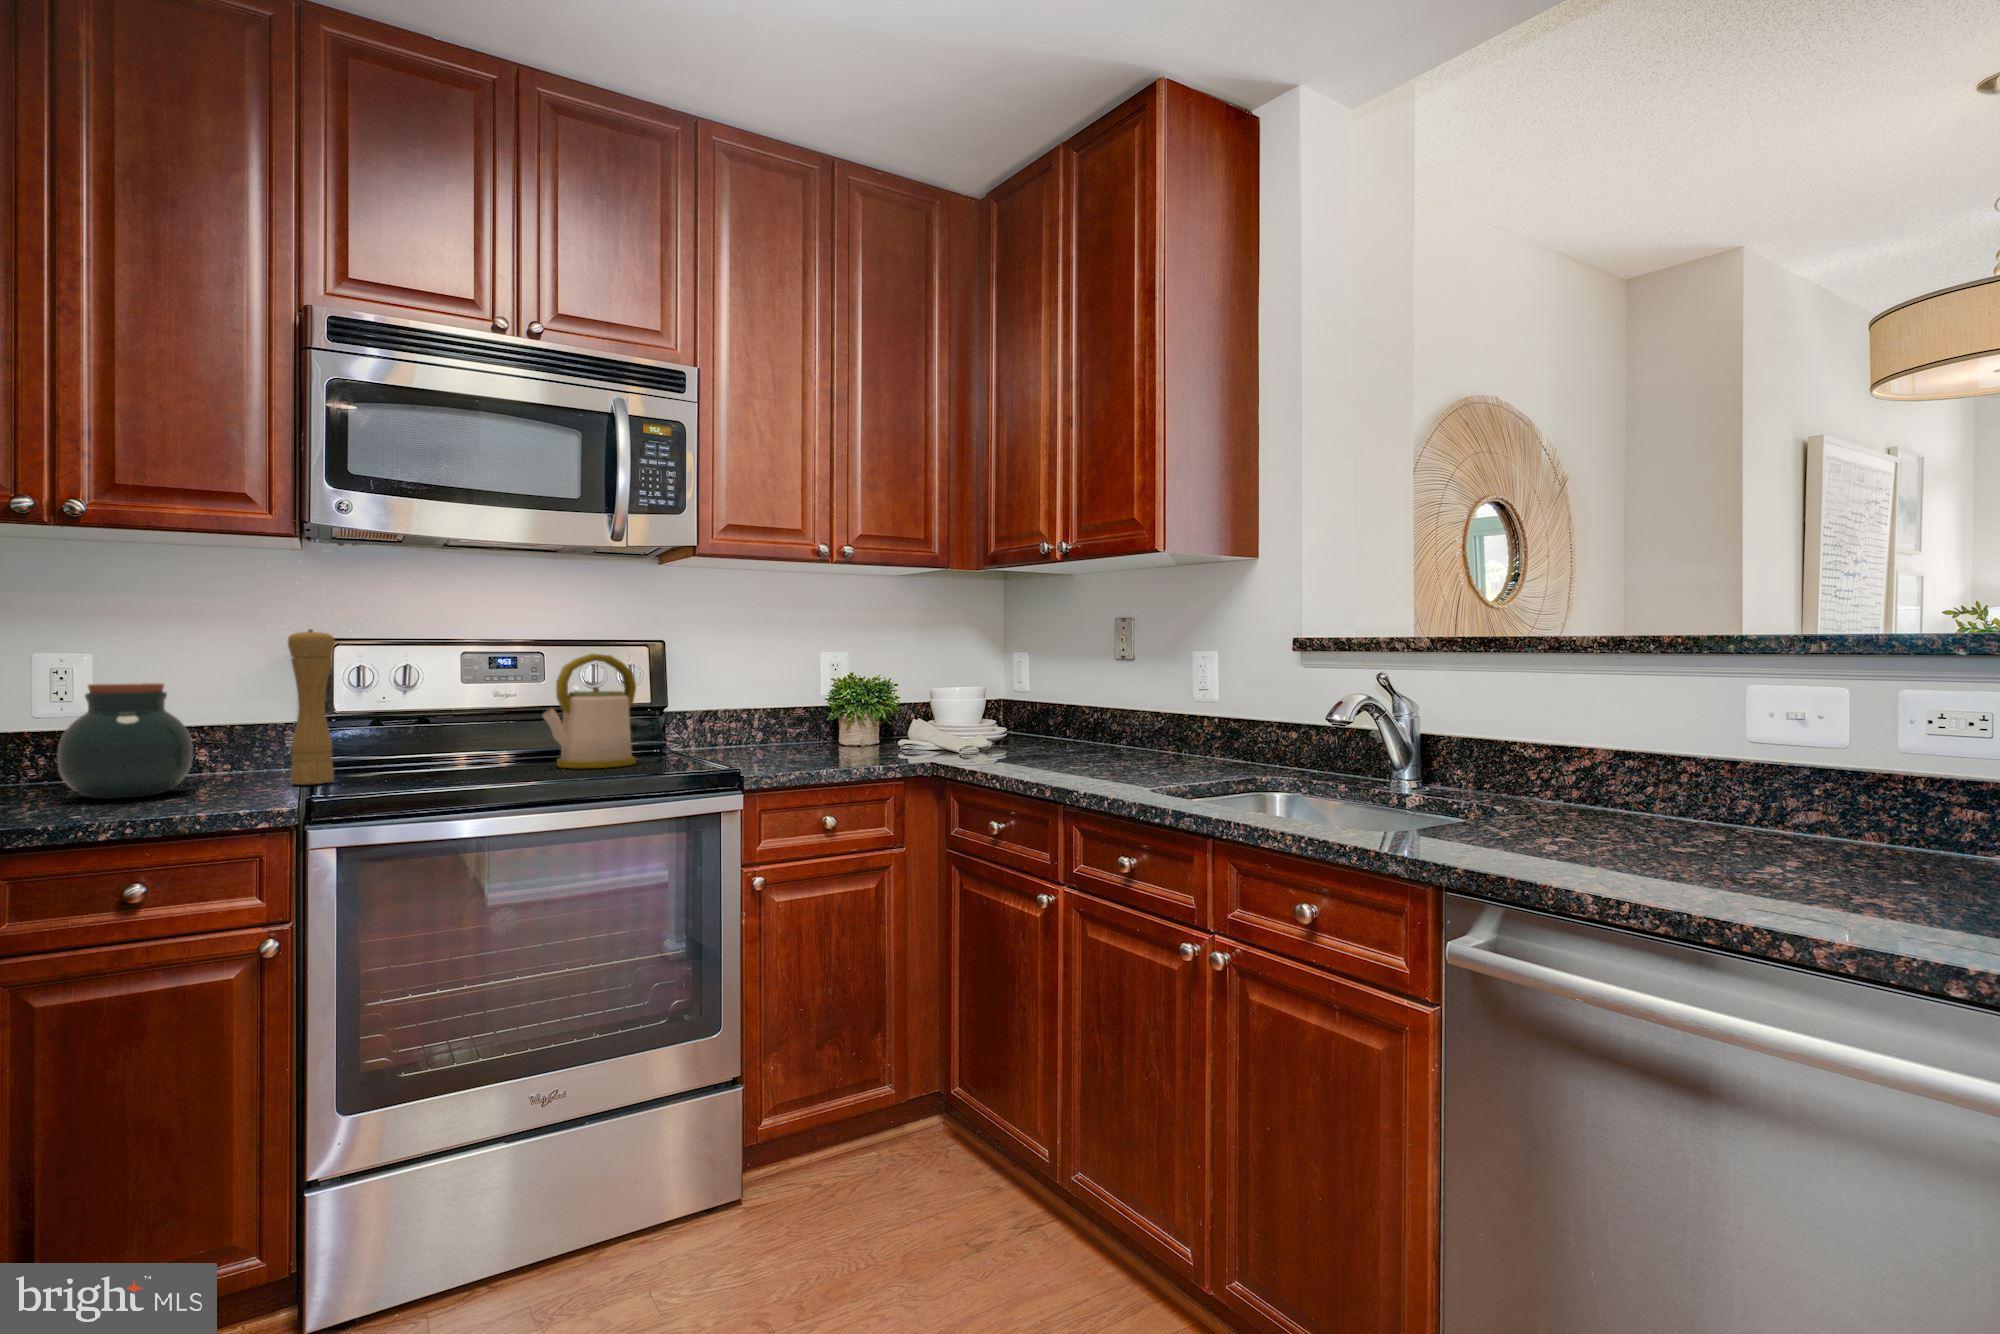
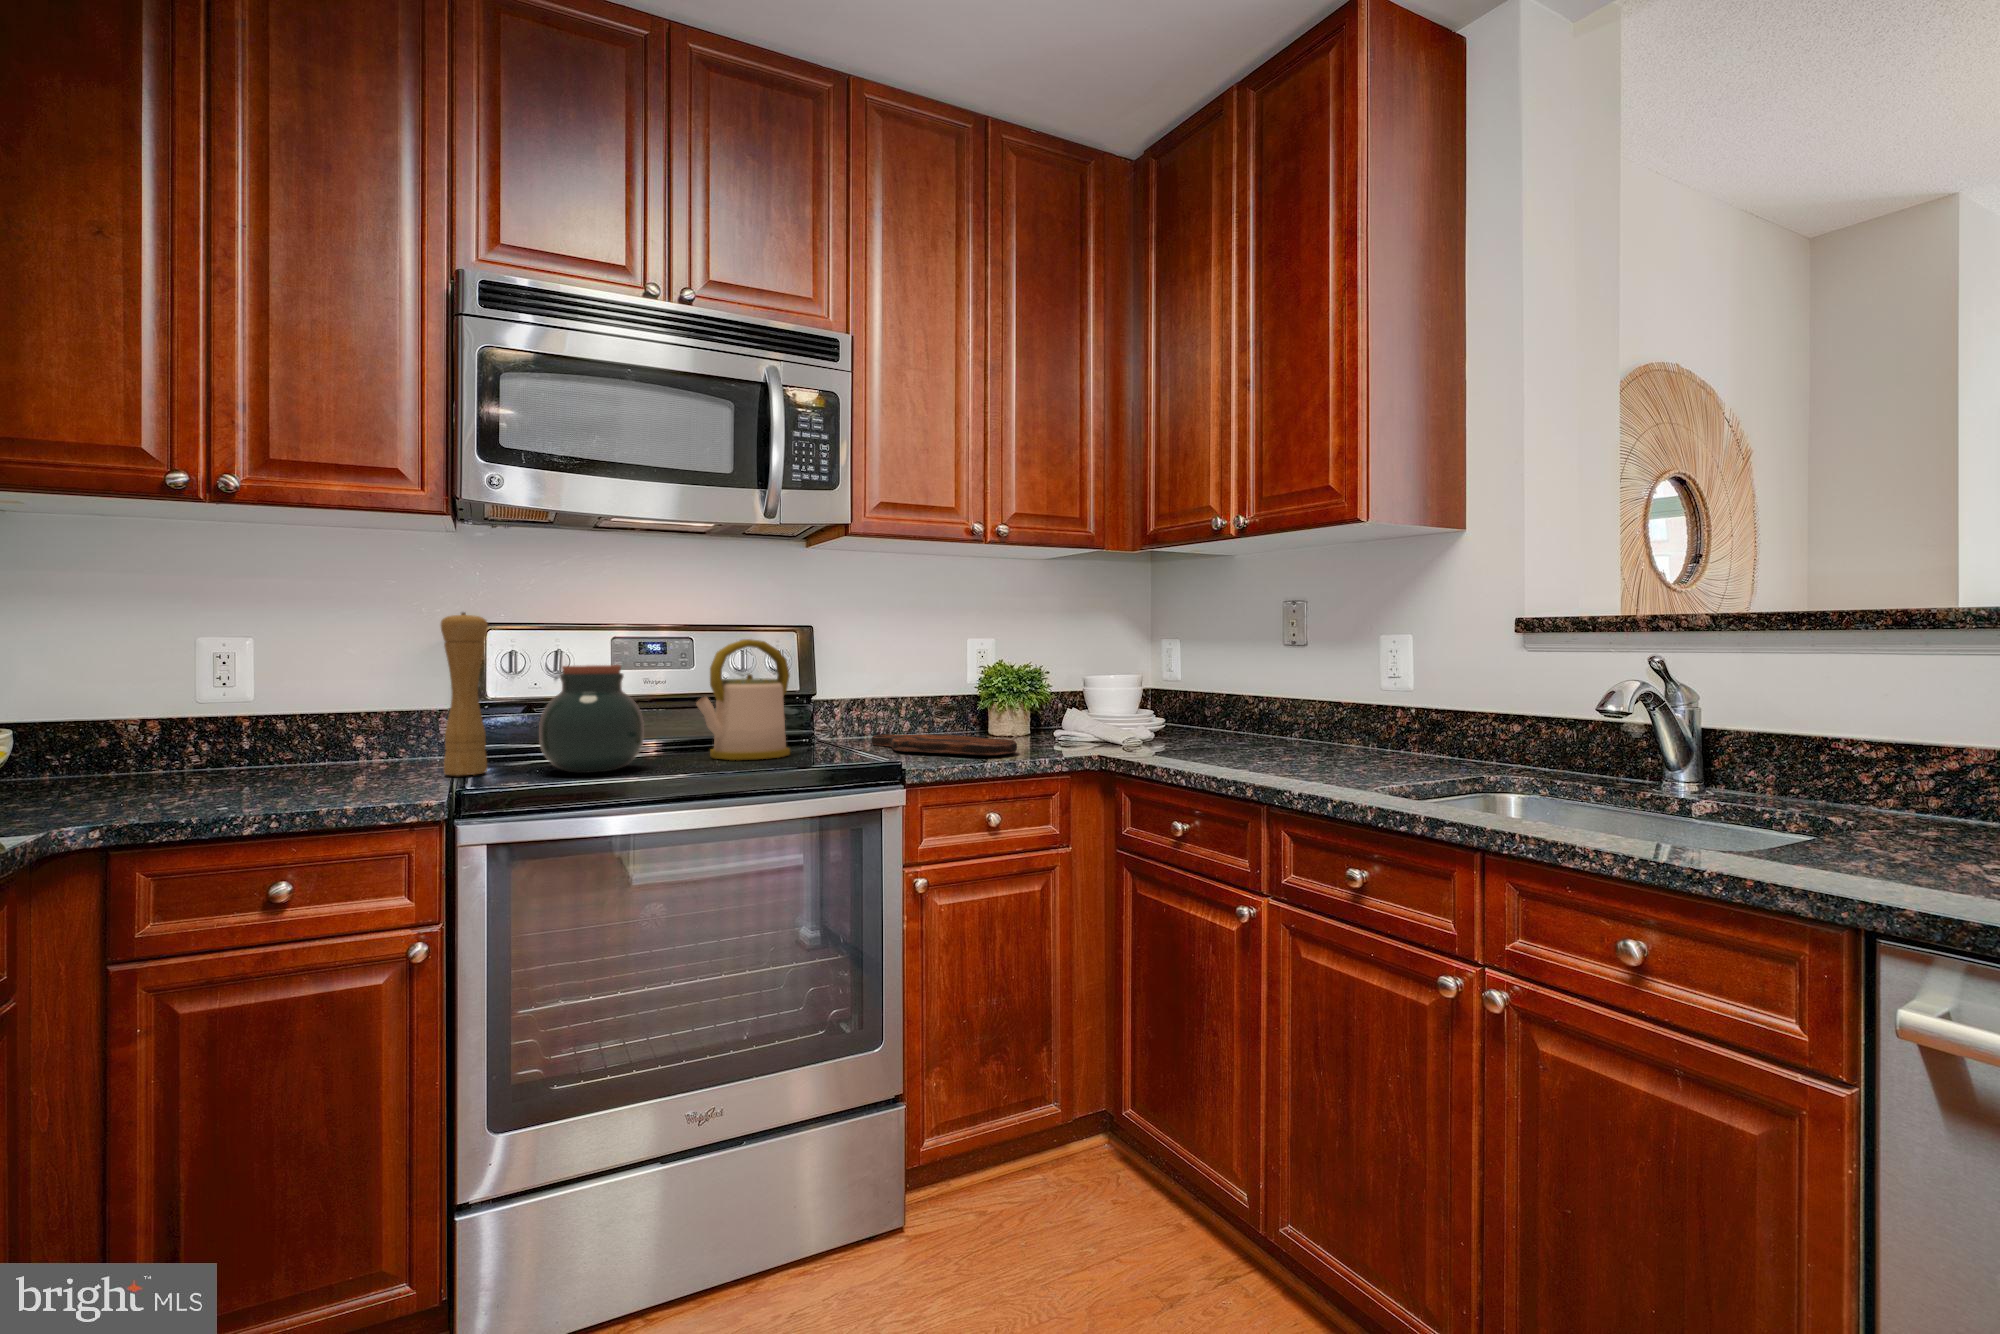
jar: present [58,683,193,799] -> present [539,665,644,773]
cutting board: none [720,744,855,763] -> present [872,734,1017,755]

